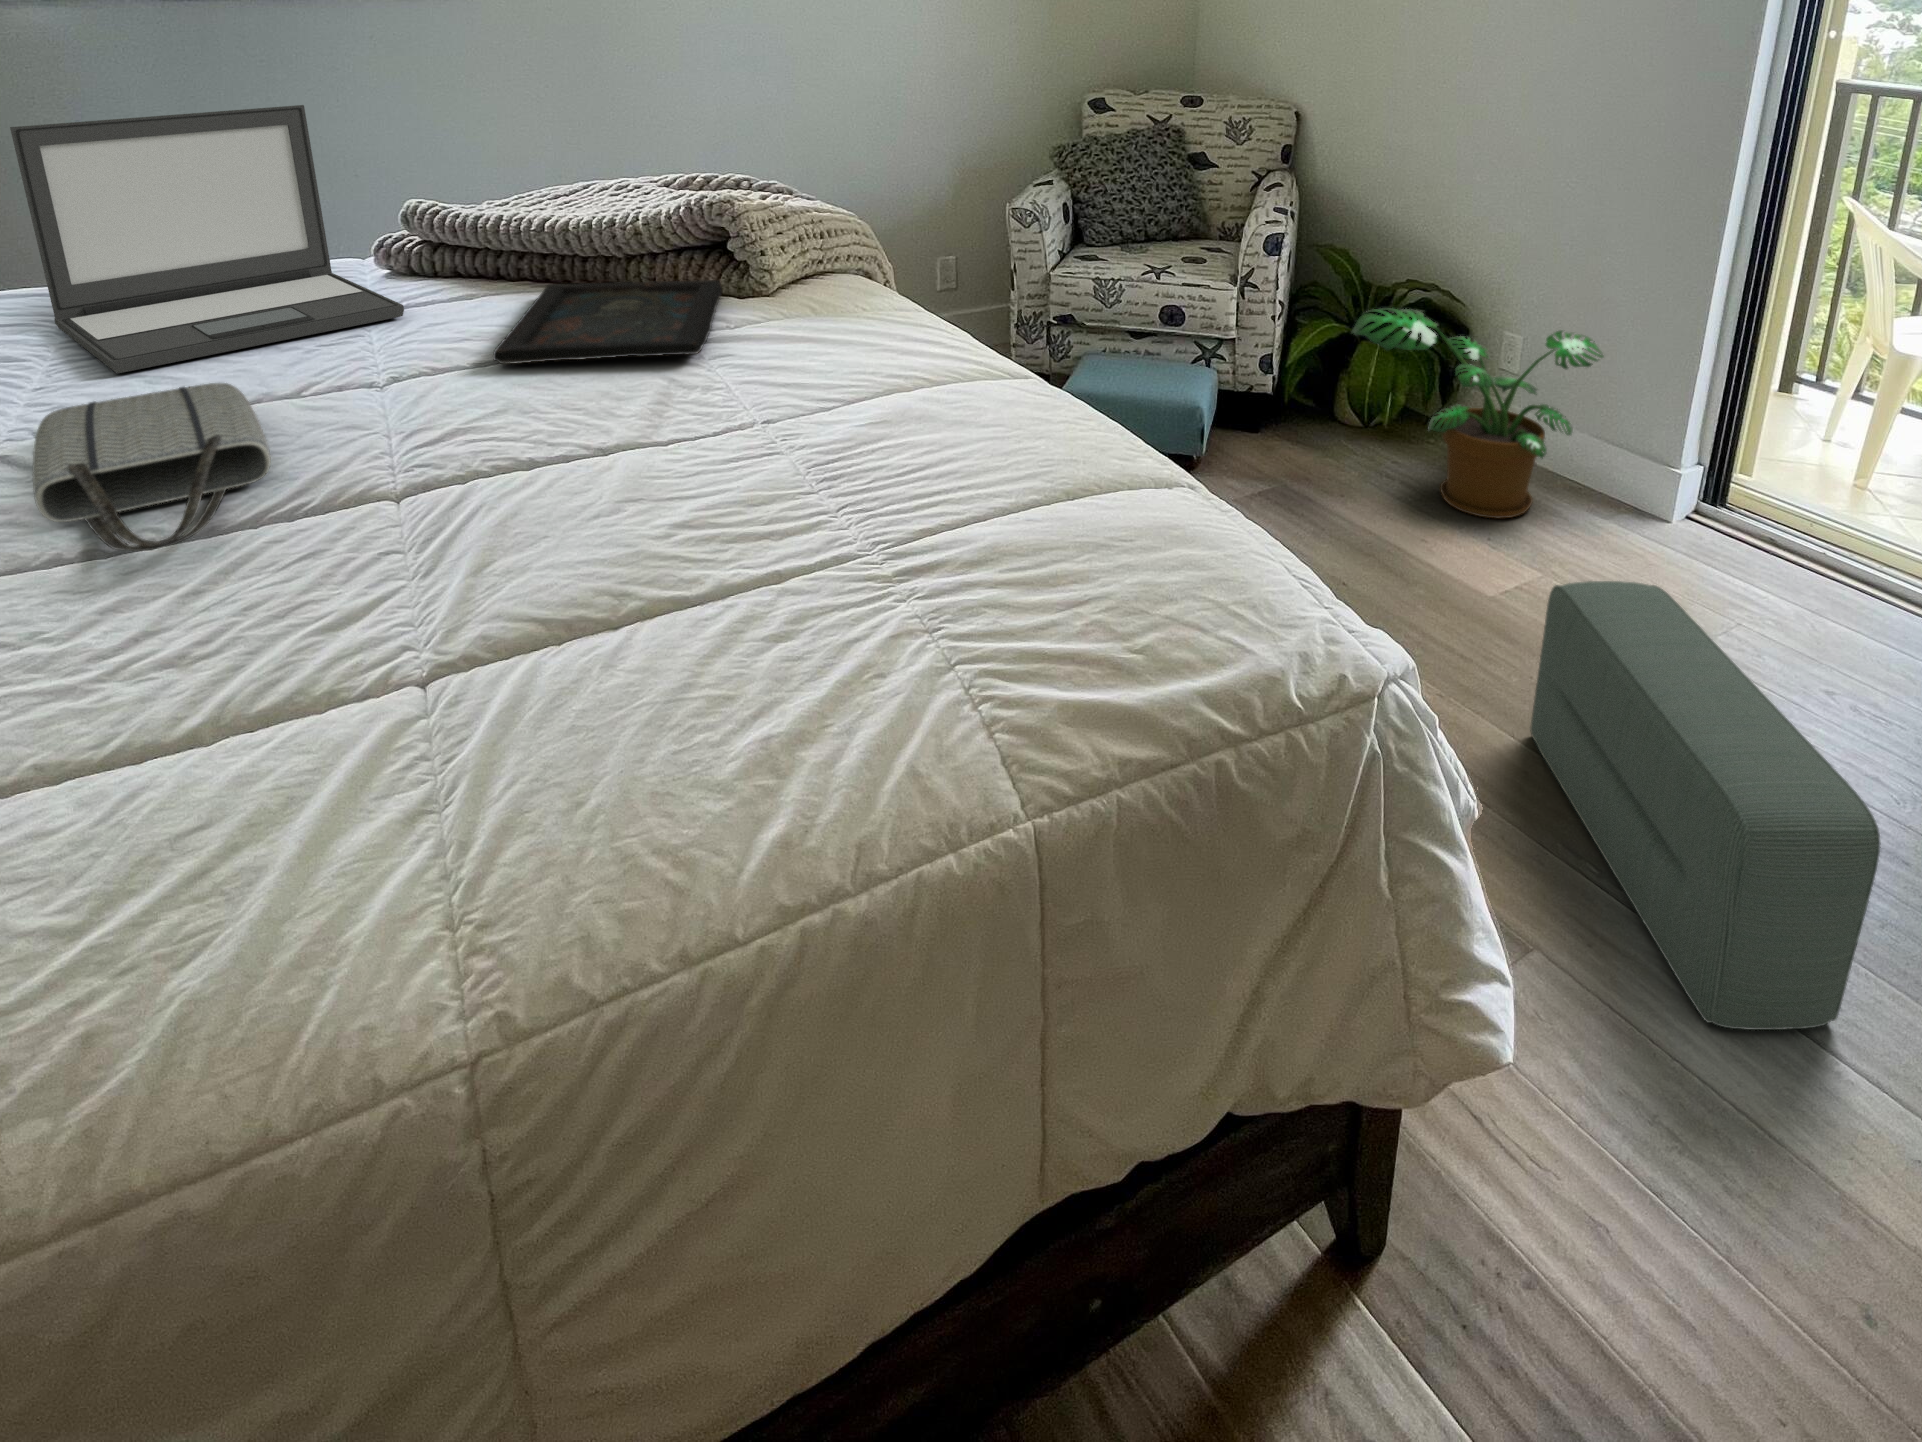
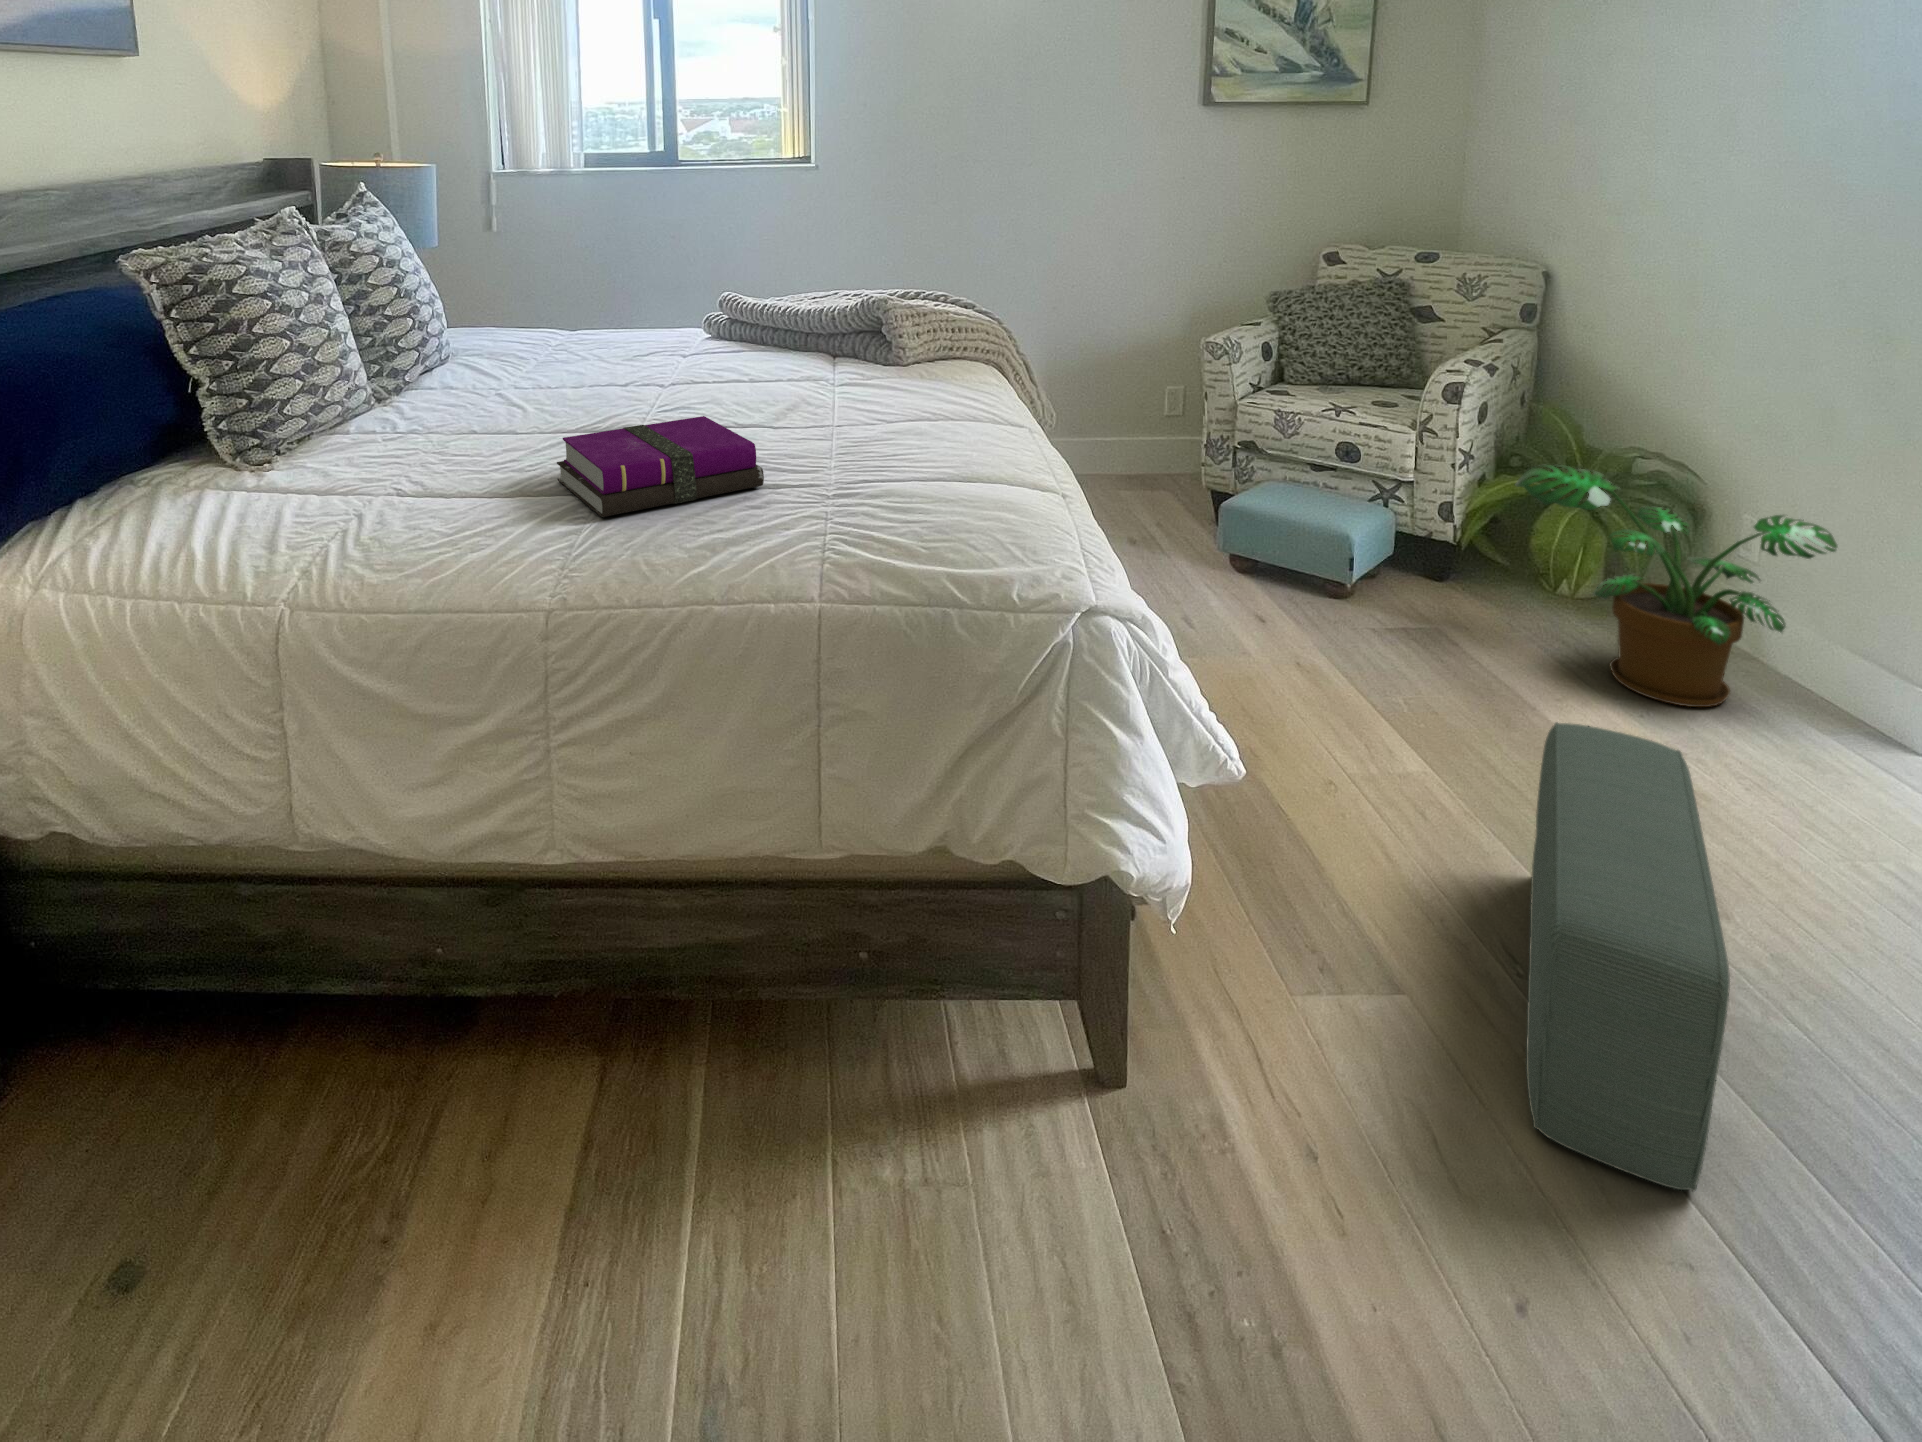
laptop: present [10,105,404,373] -> none [543,232,698,366]
tray: present [493,280,722,364] -> none [717,346,876,391]
tote bag: present [33,383,271,551] -> none [489,370,593,430]
notebook: none [337,449,777,716] -> present [557,416,764,517]

